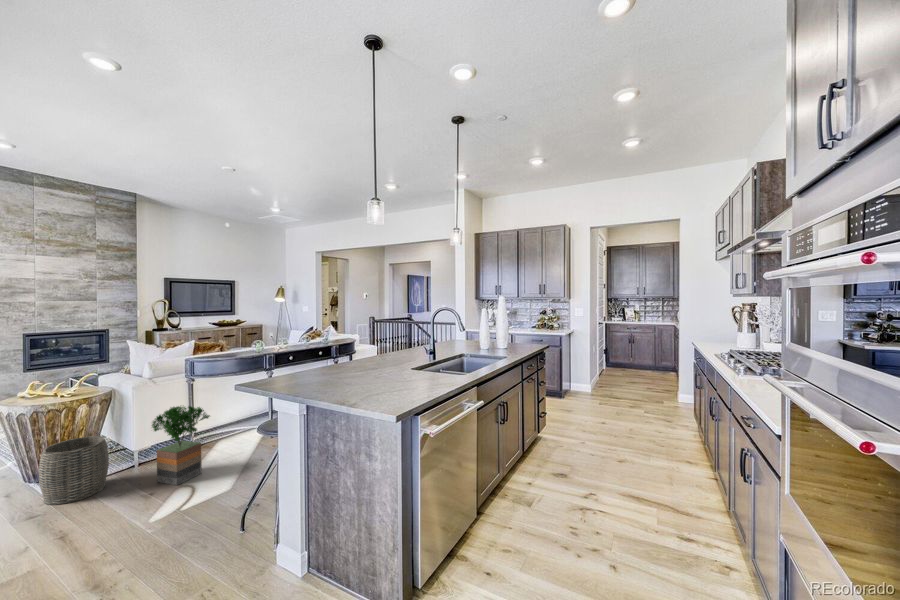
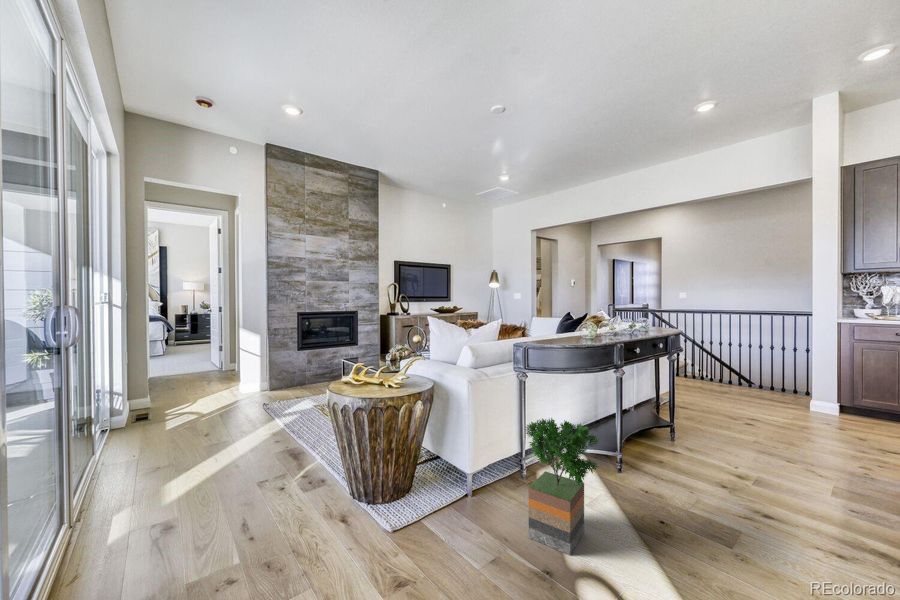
woven basket: present [39,436,109,505] -> none [390,450,463,558]

